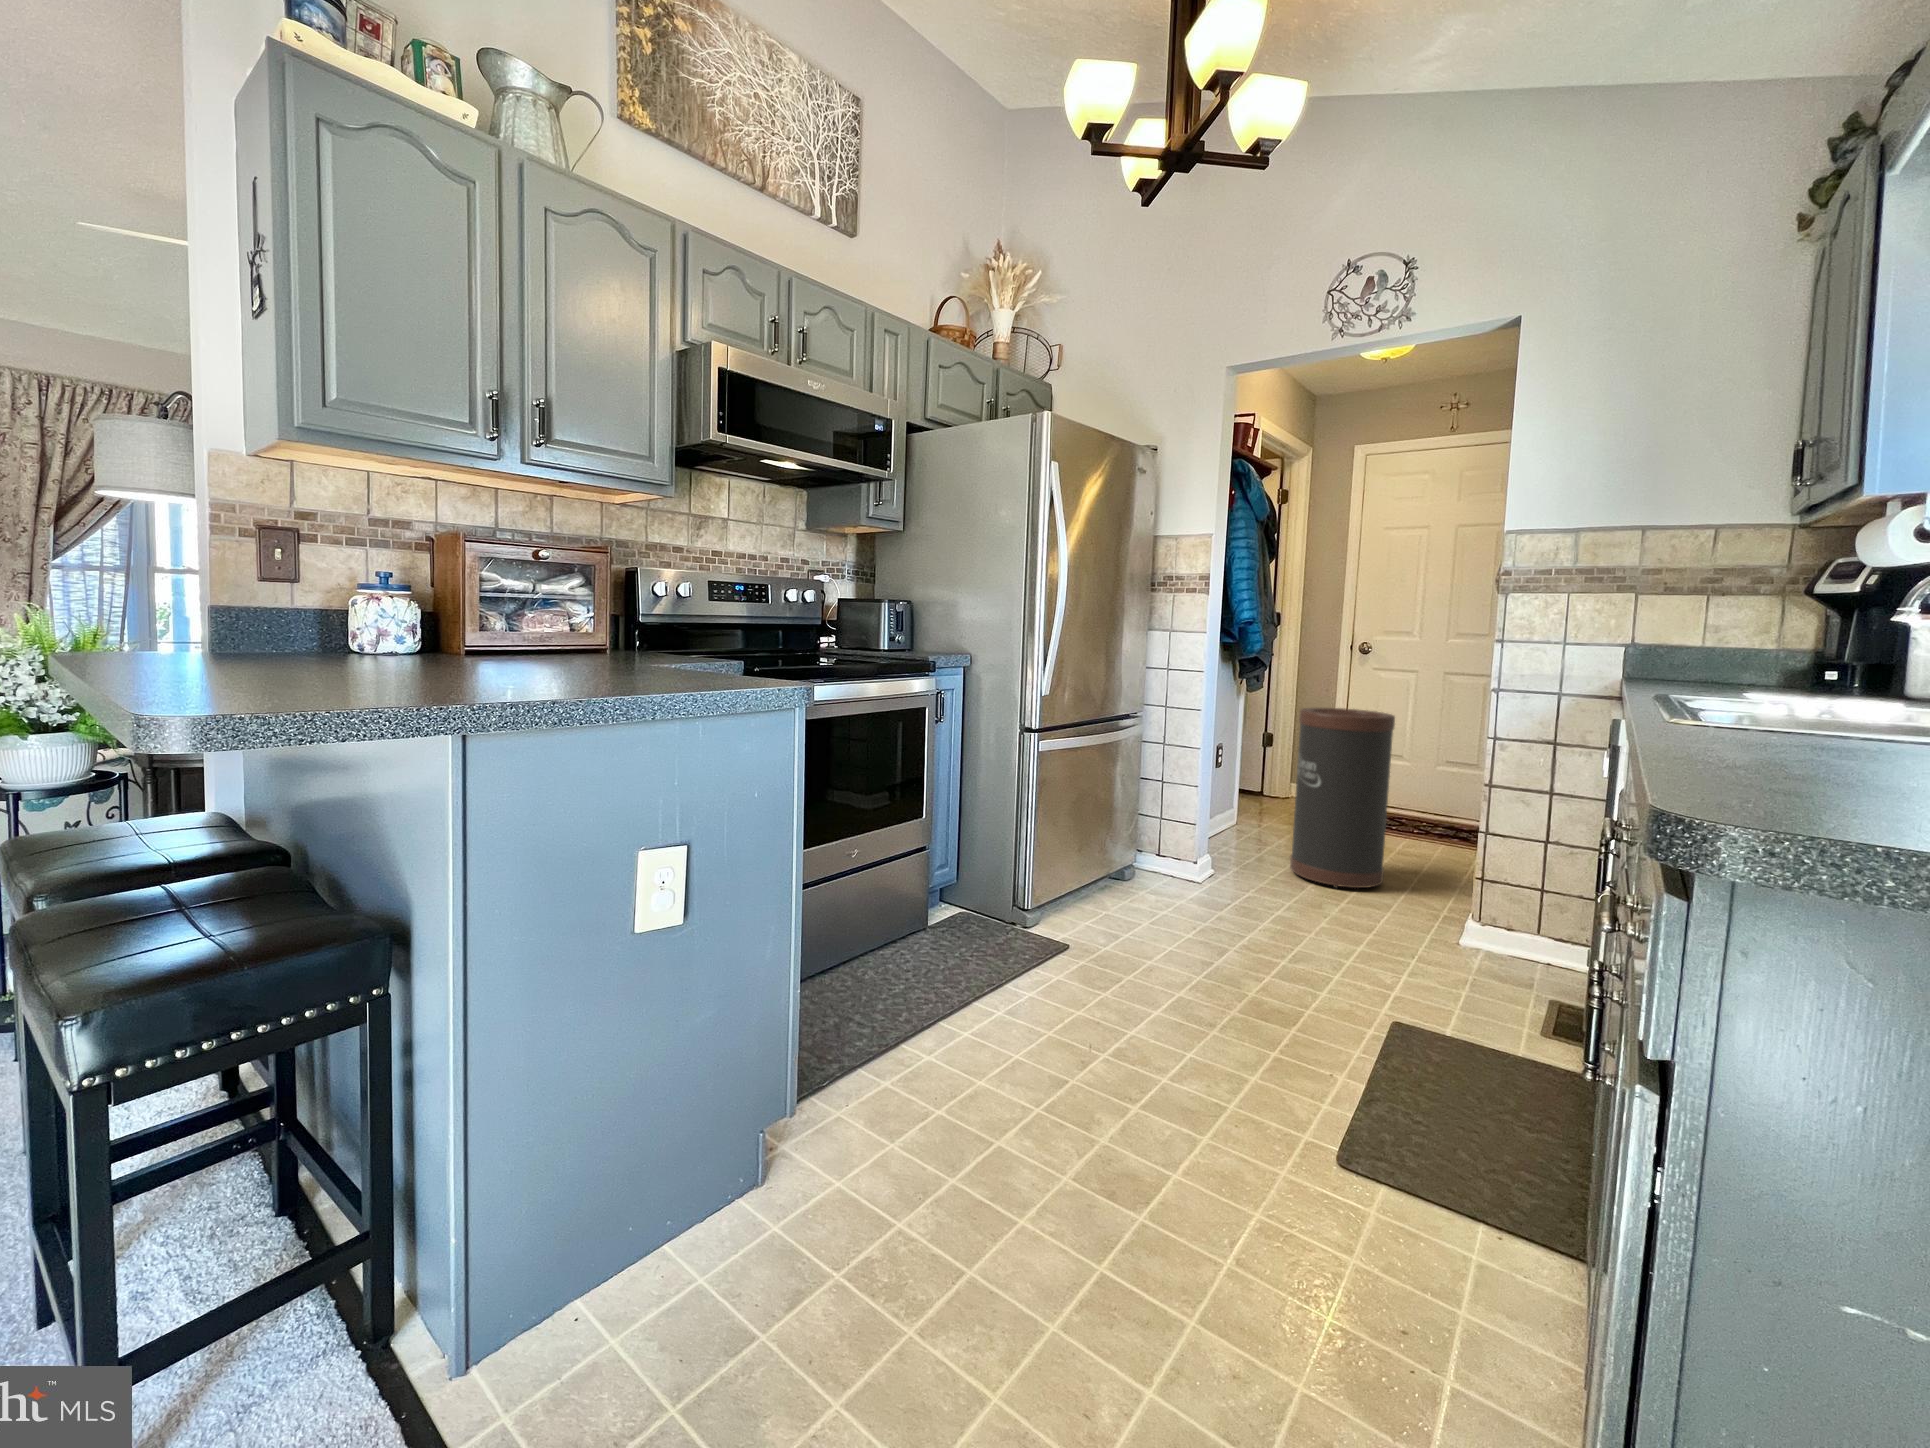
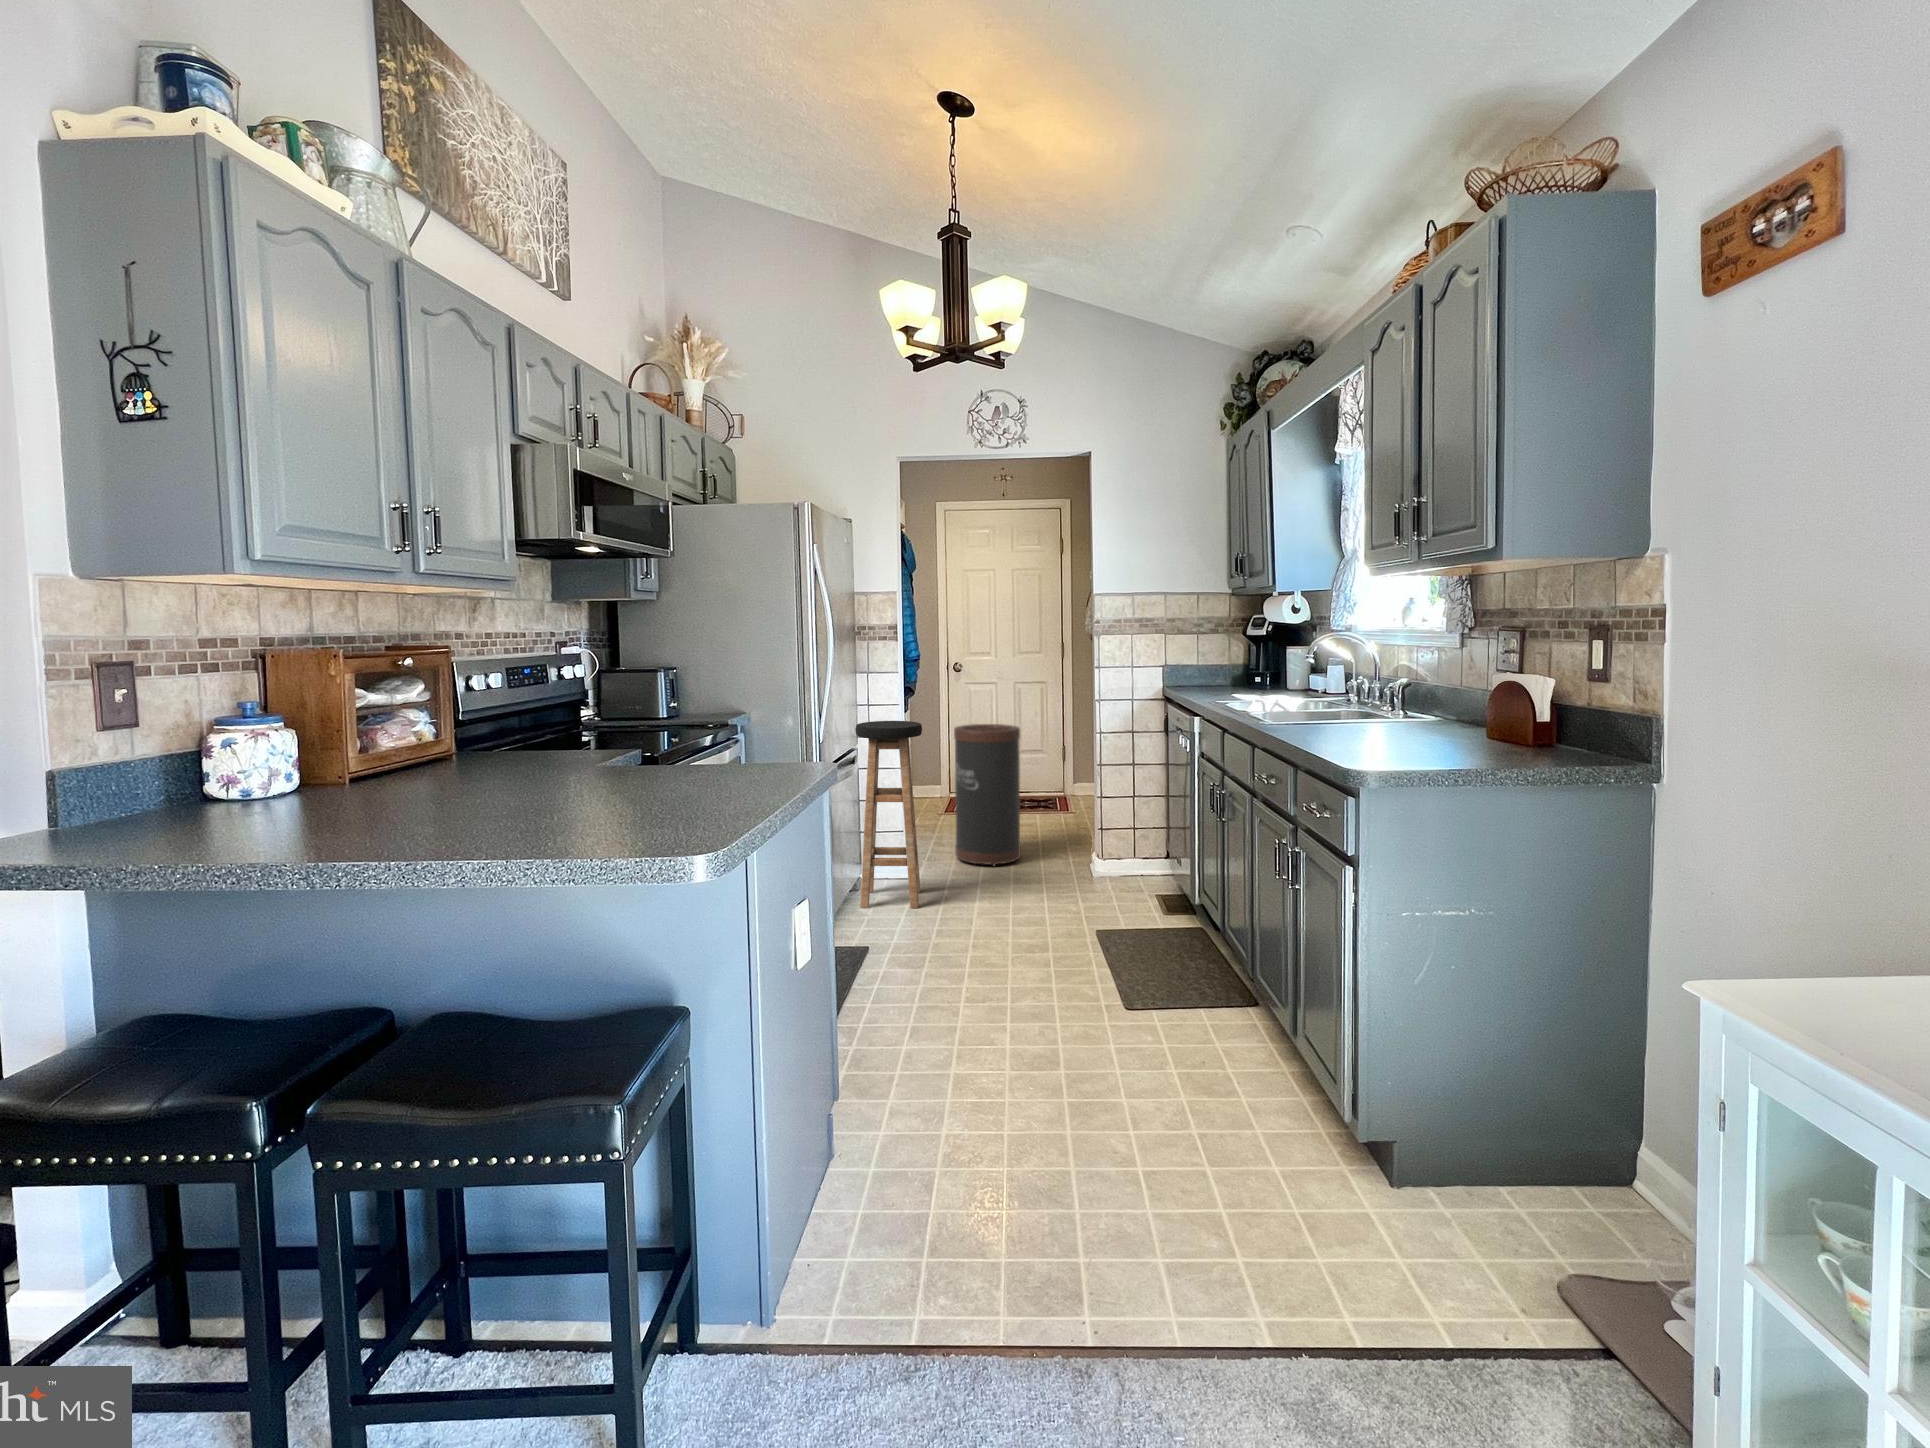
bar stool: none [1124,685,1222,913] -> present [855,721,922,908]

